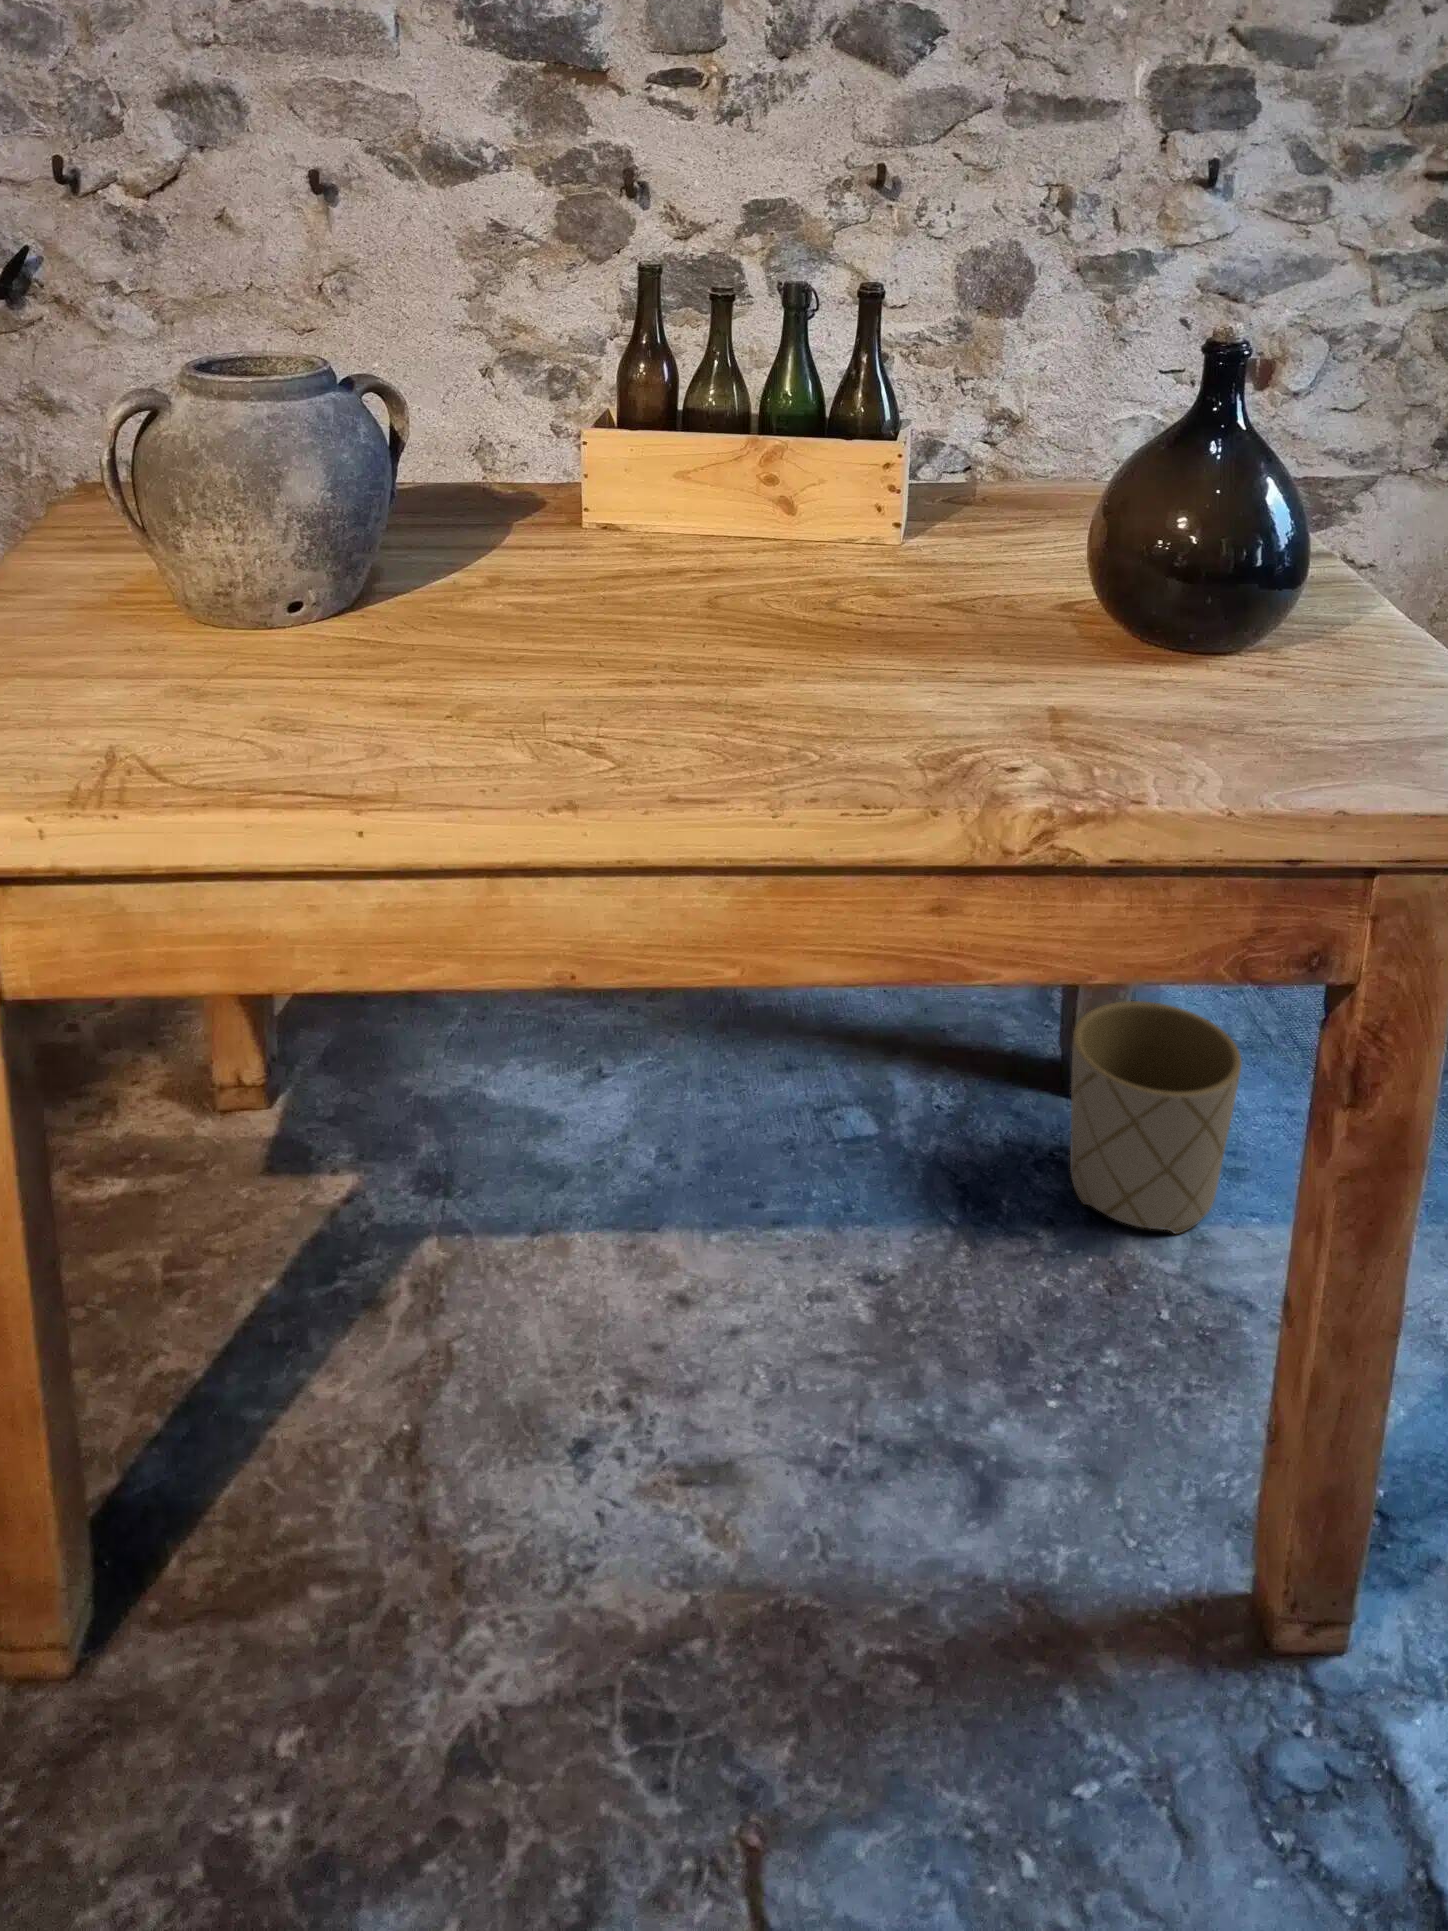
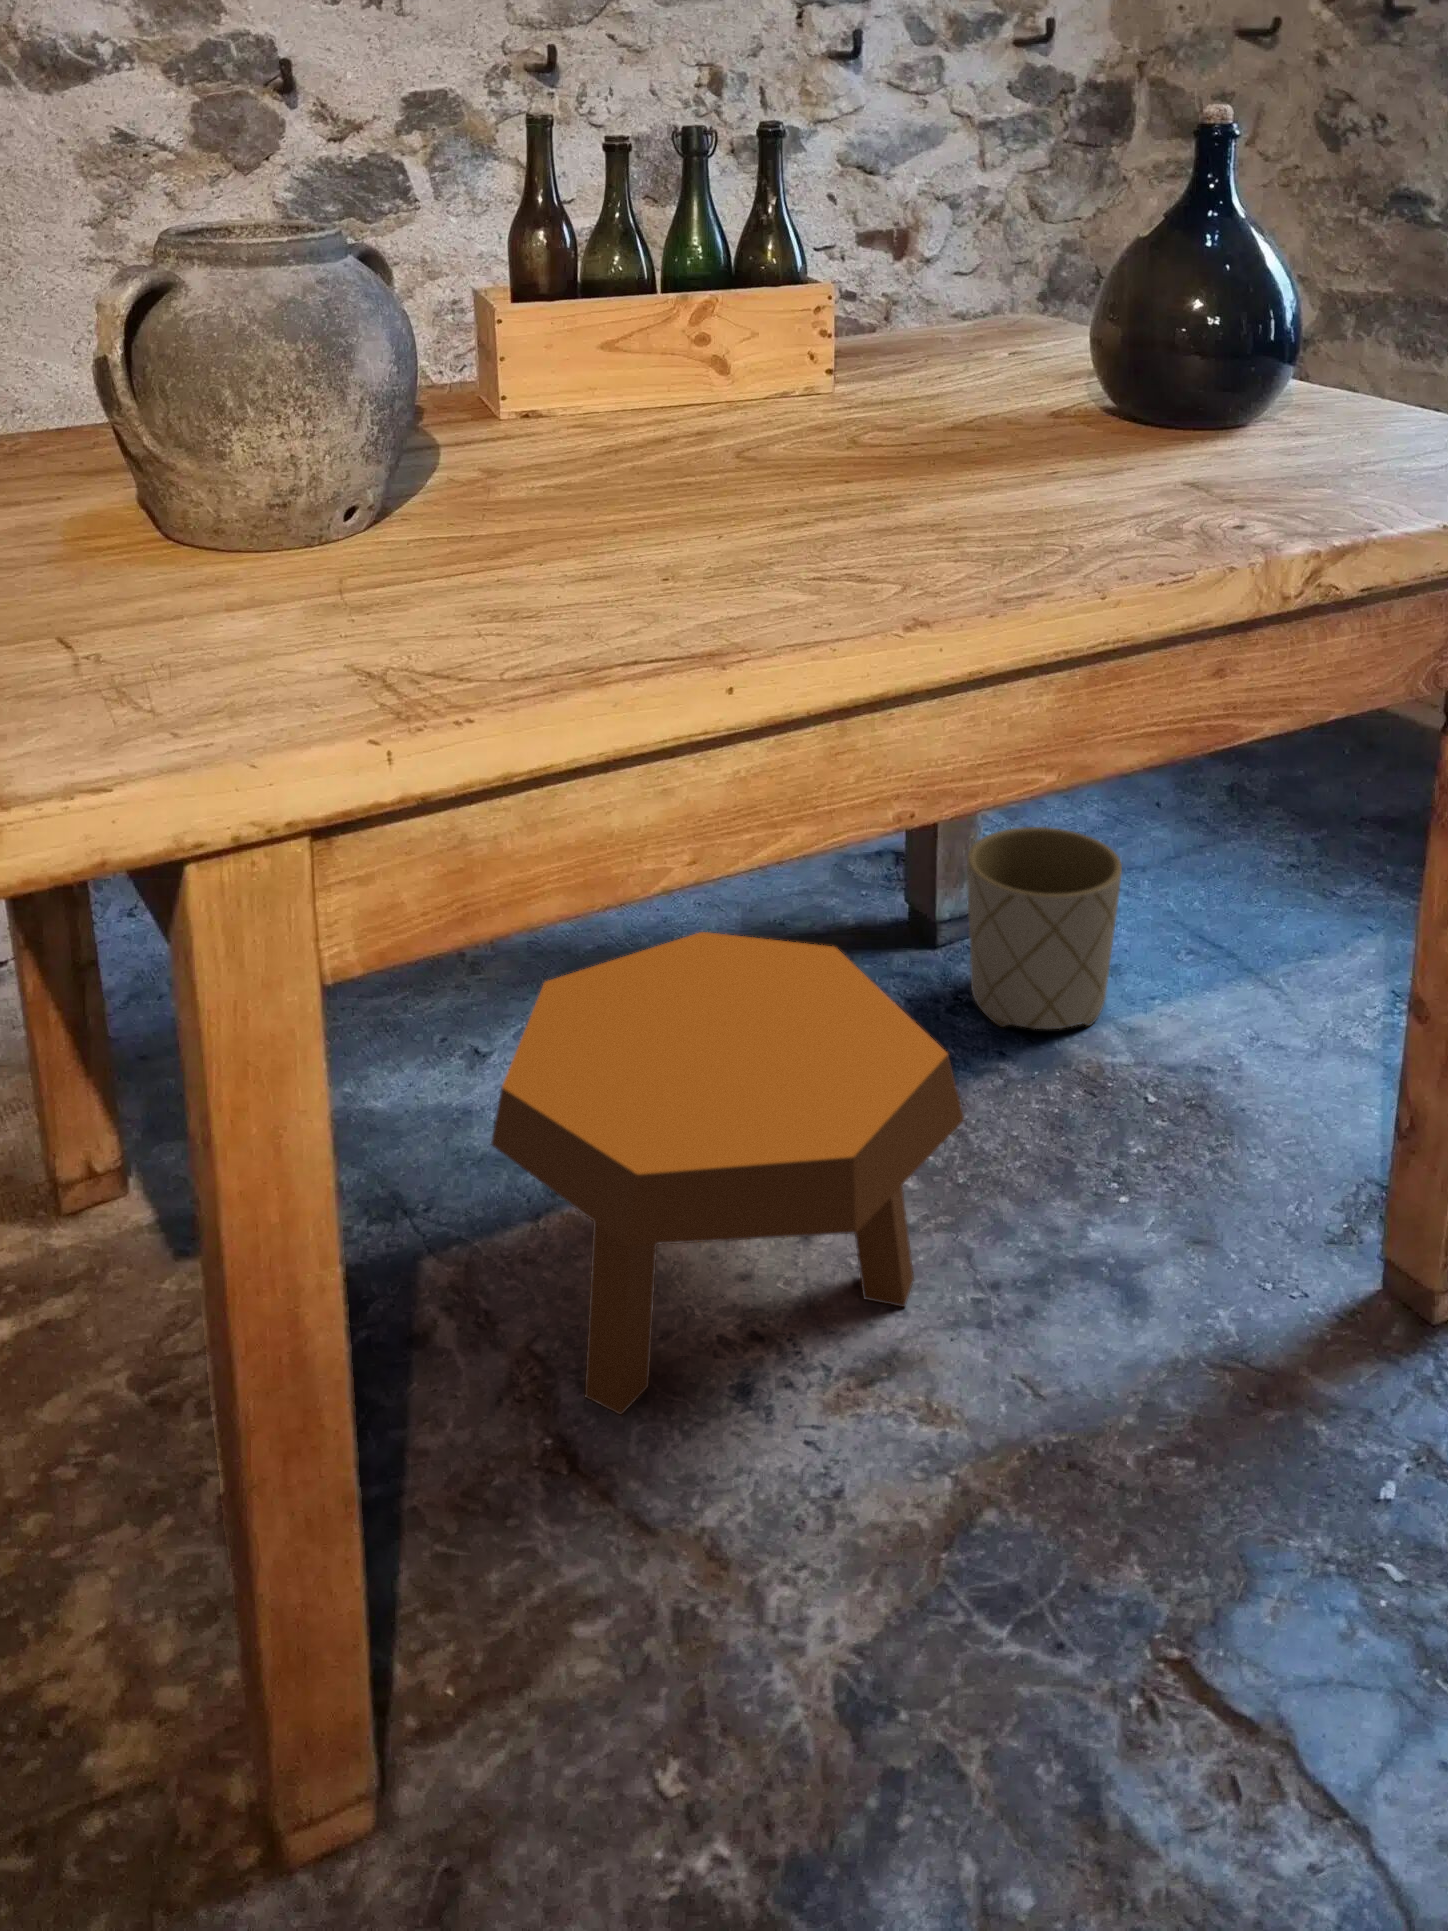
footstool: none [426,1024,842,1462] -> present [491,932,964,1415]

